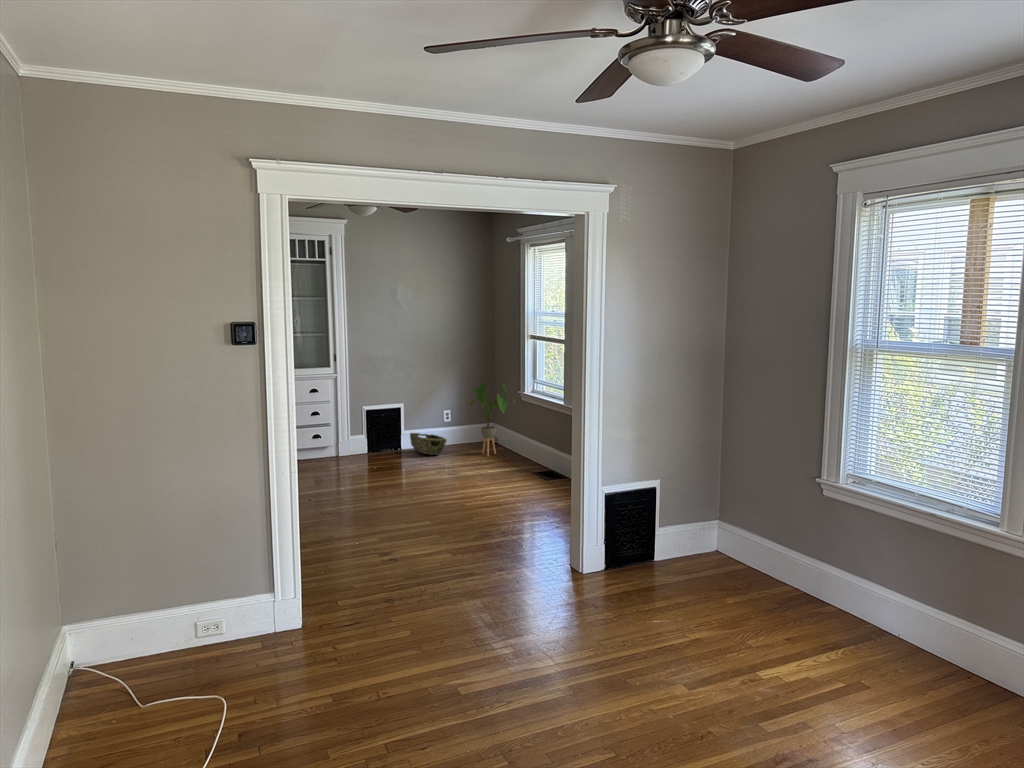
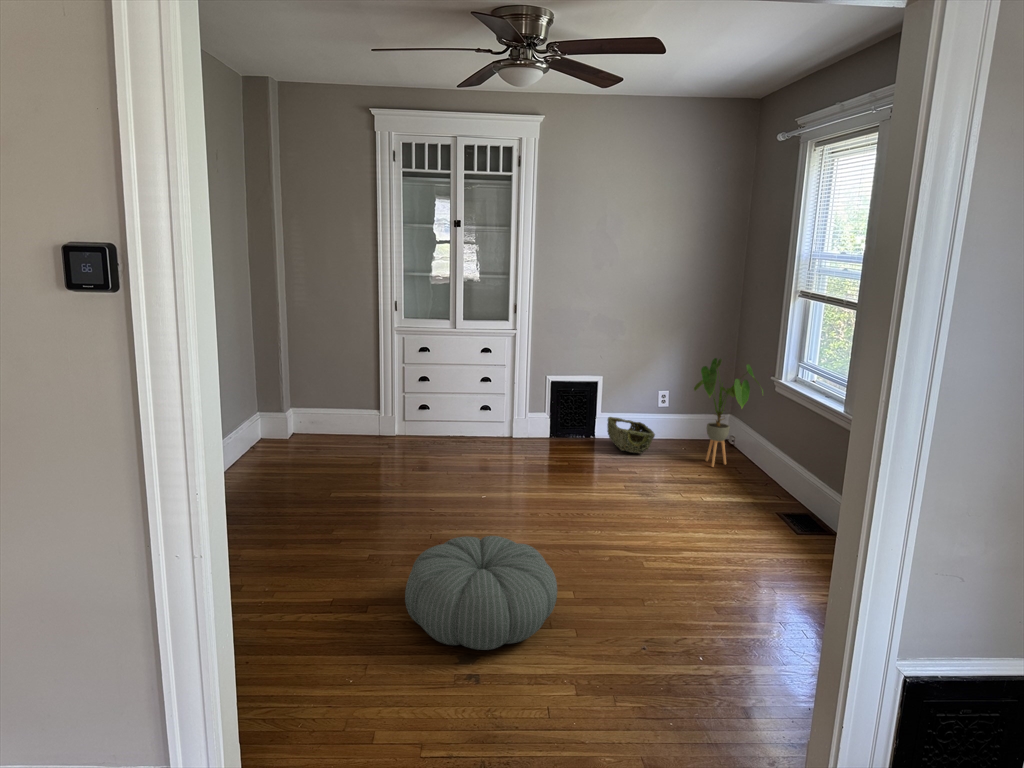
pouf: none [339,493,430,549] -> present [405,536,557,650]

